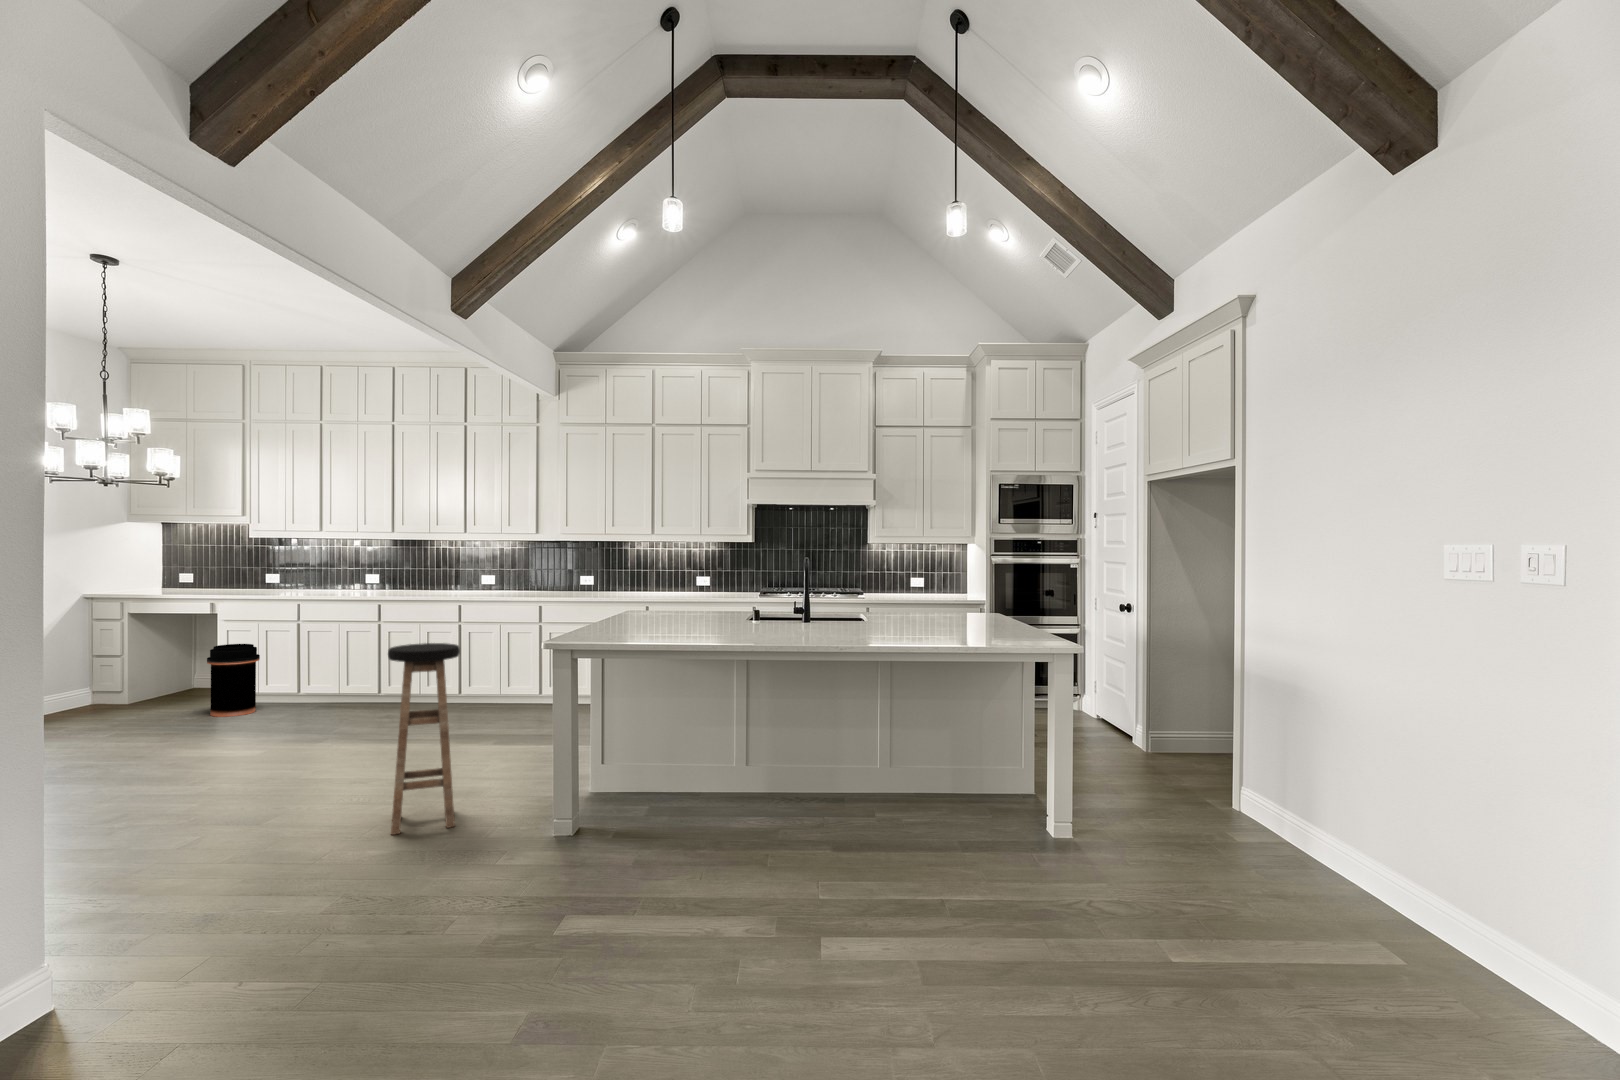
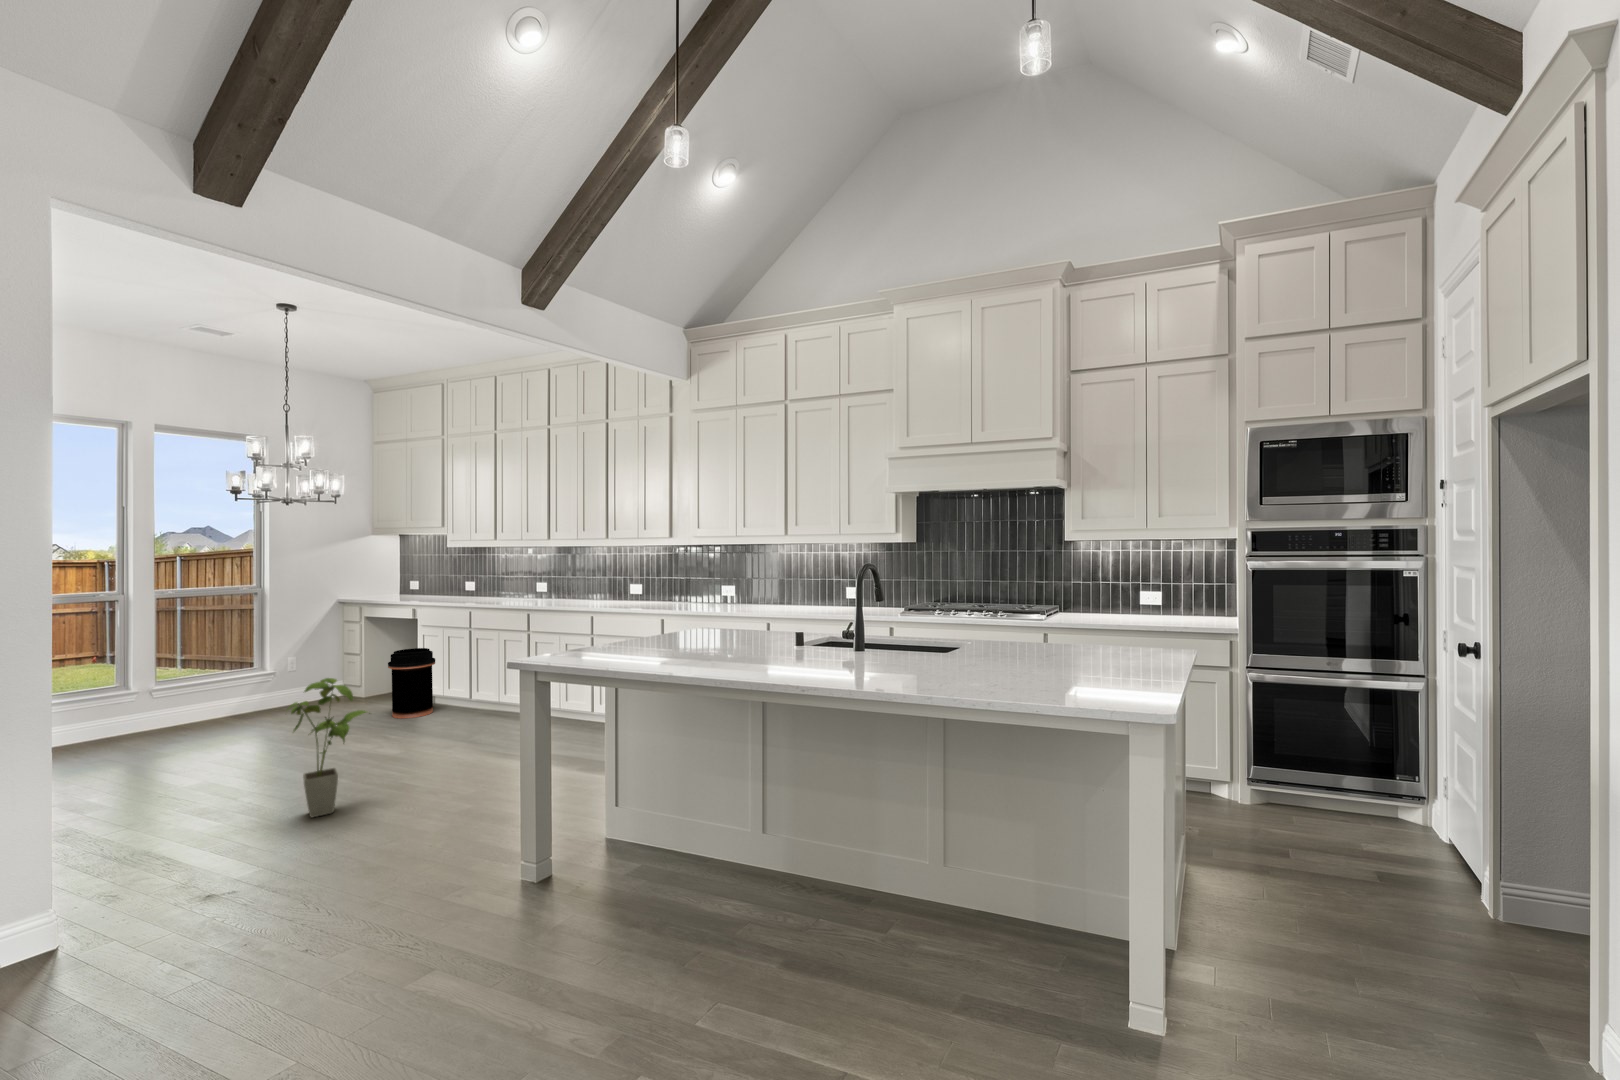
bar stool: present [388,643,460,835] -> none [85,702,244,999]
house plant: none [301,649,371,769] -> present [288,678,366,817]

